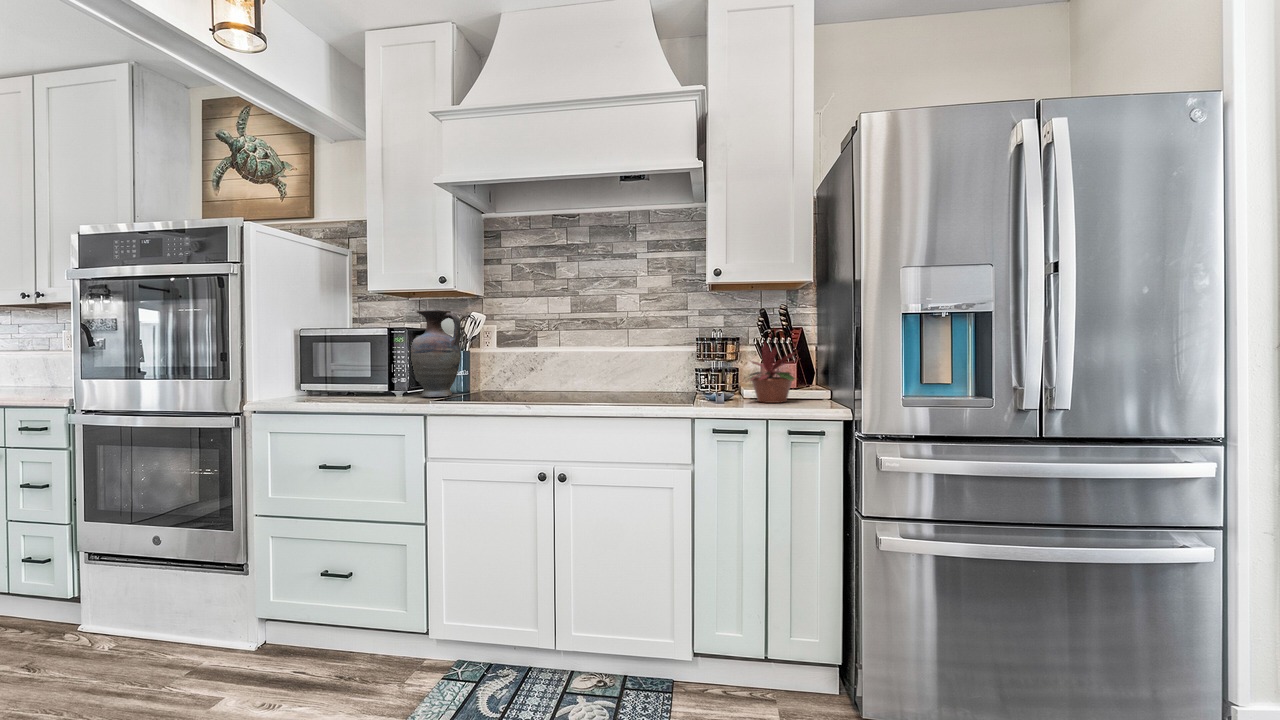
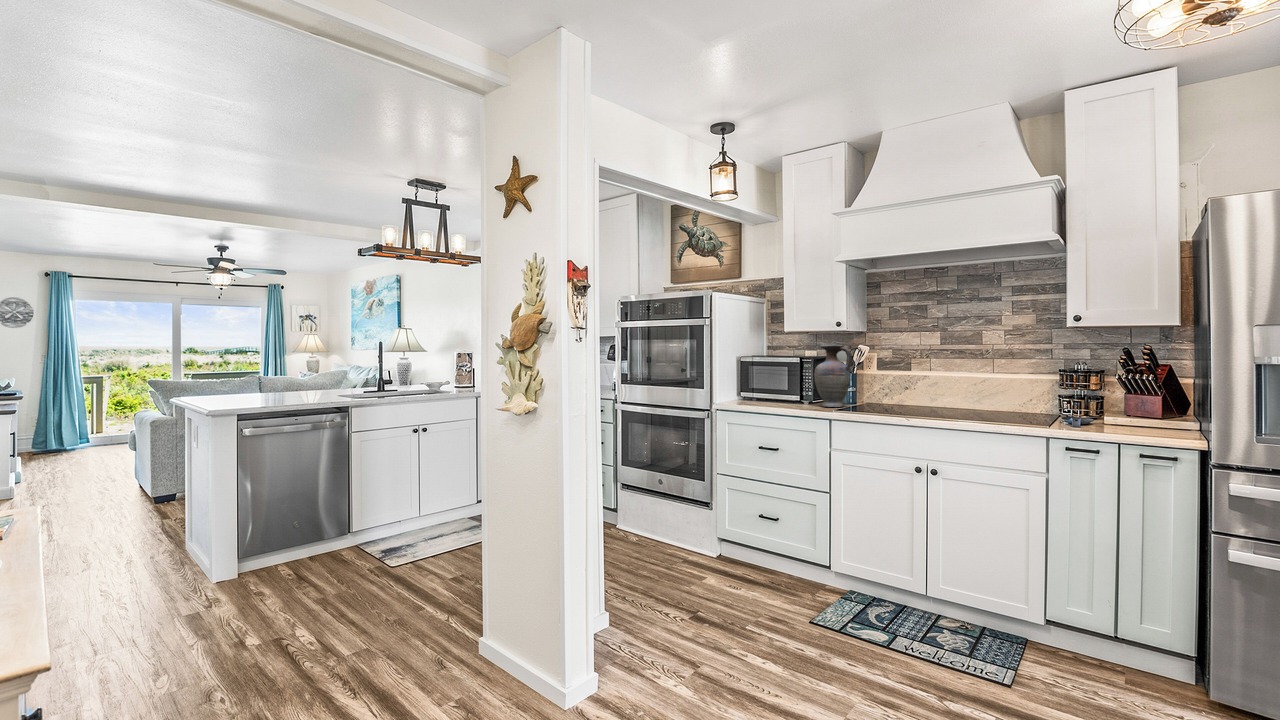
potted plant: present [746,342,797,403] -> none [1096,376,1171,429]

